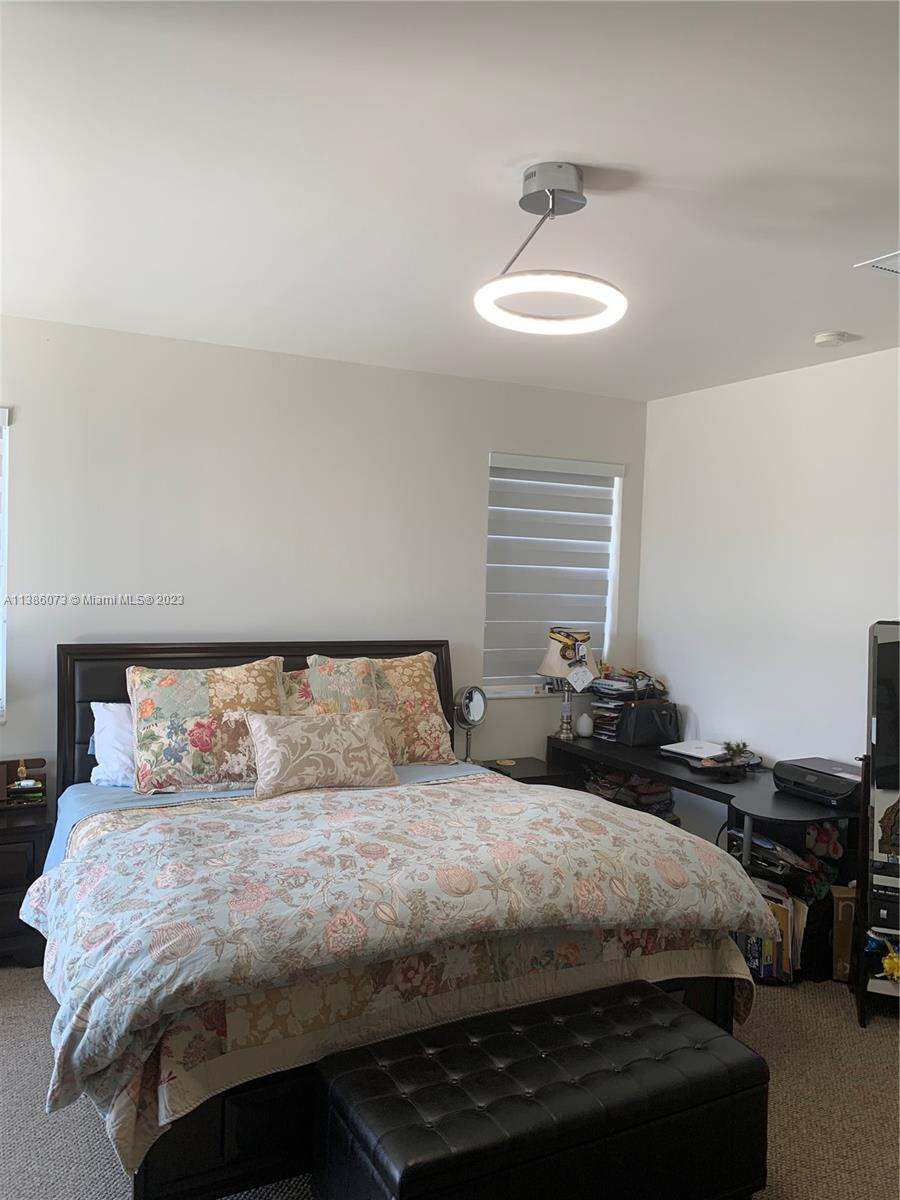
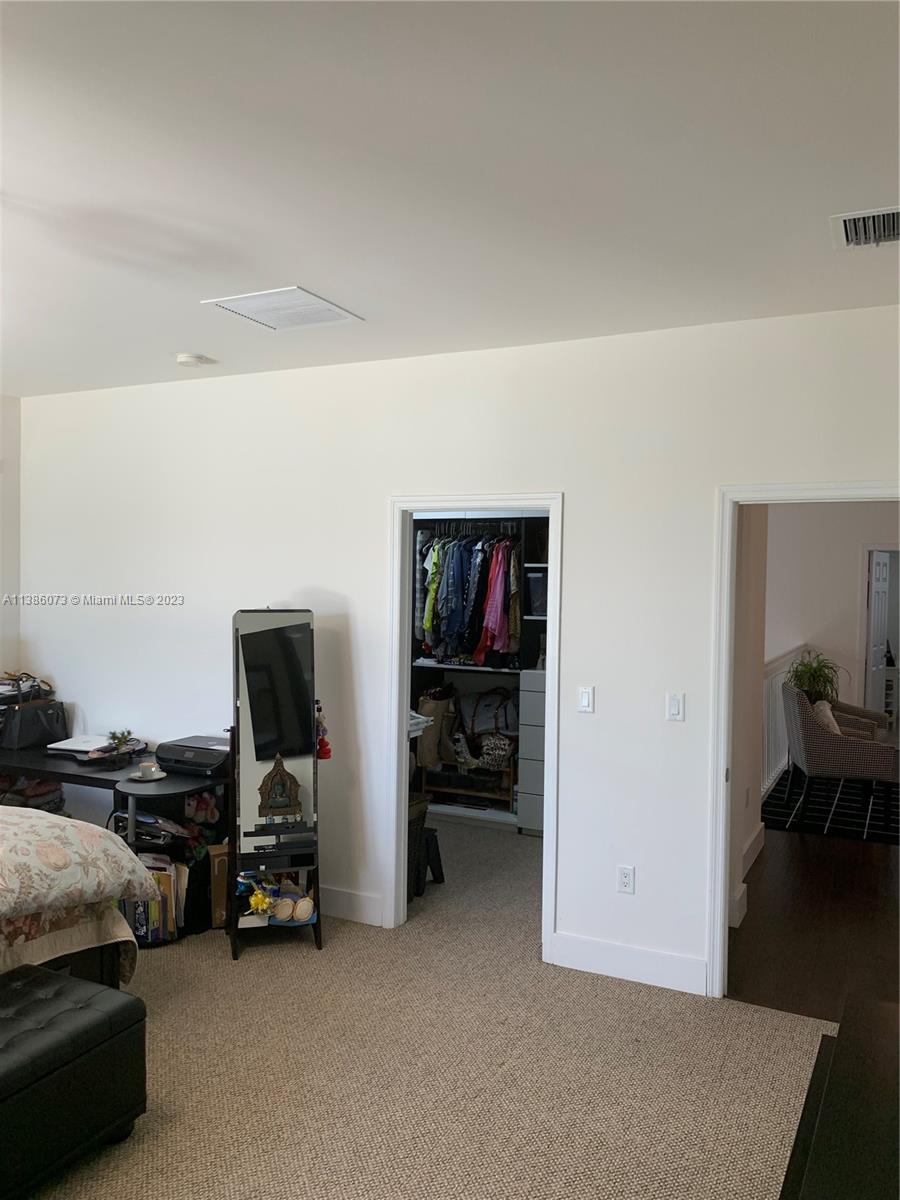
coffee cup: none [745,780,785,800] -> present [130,762,166,780]

